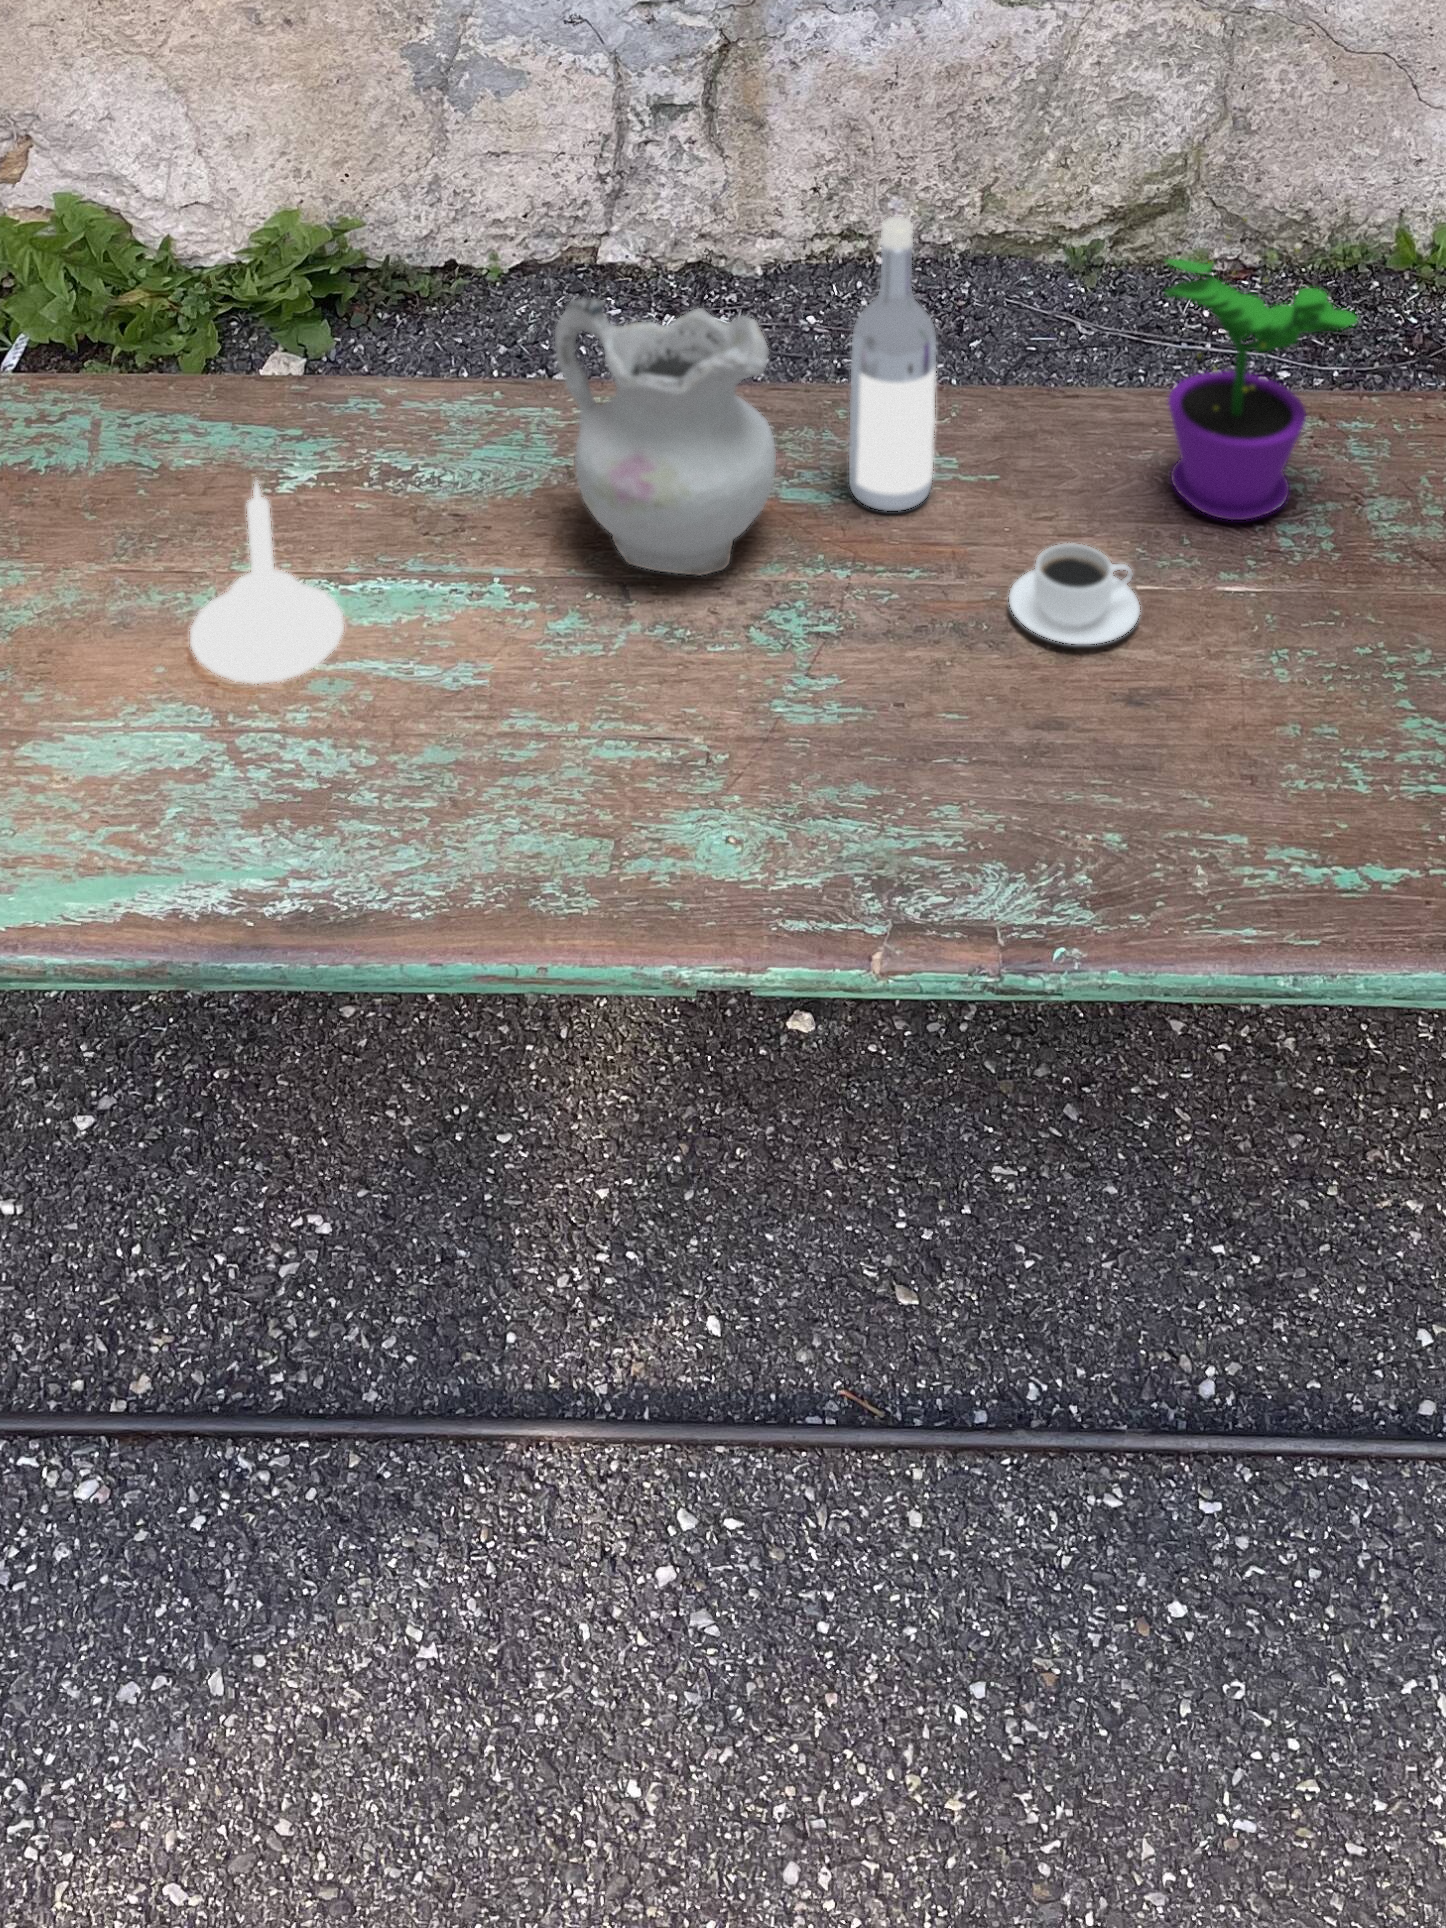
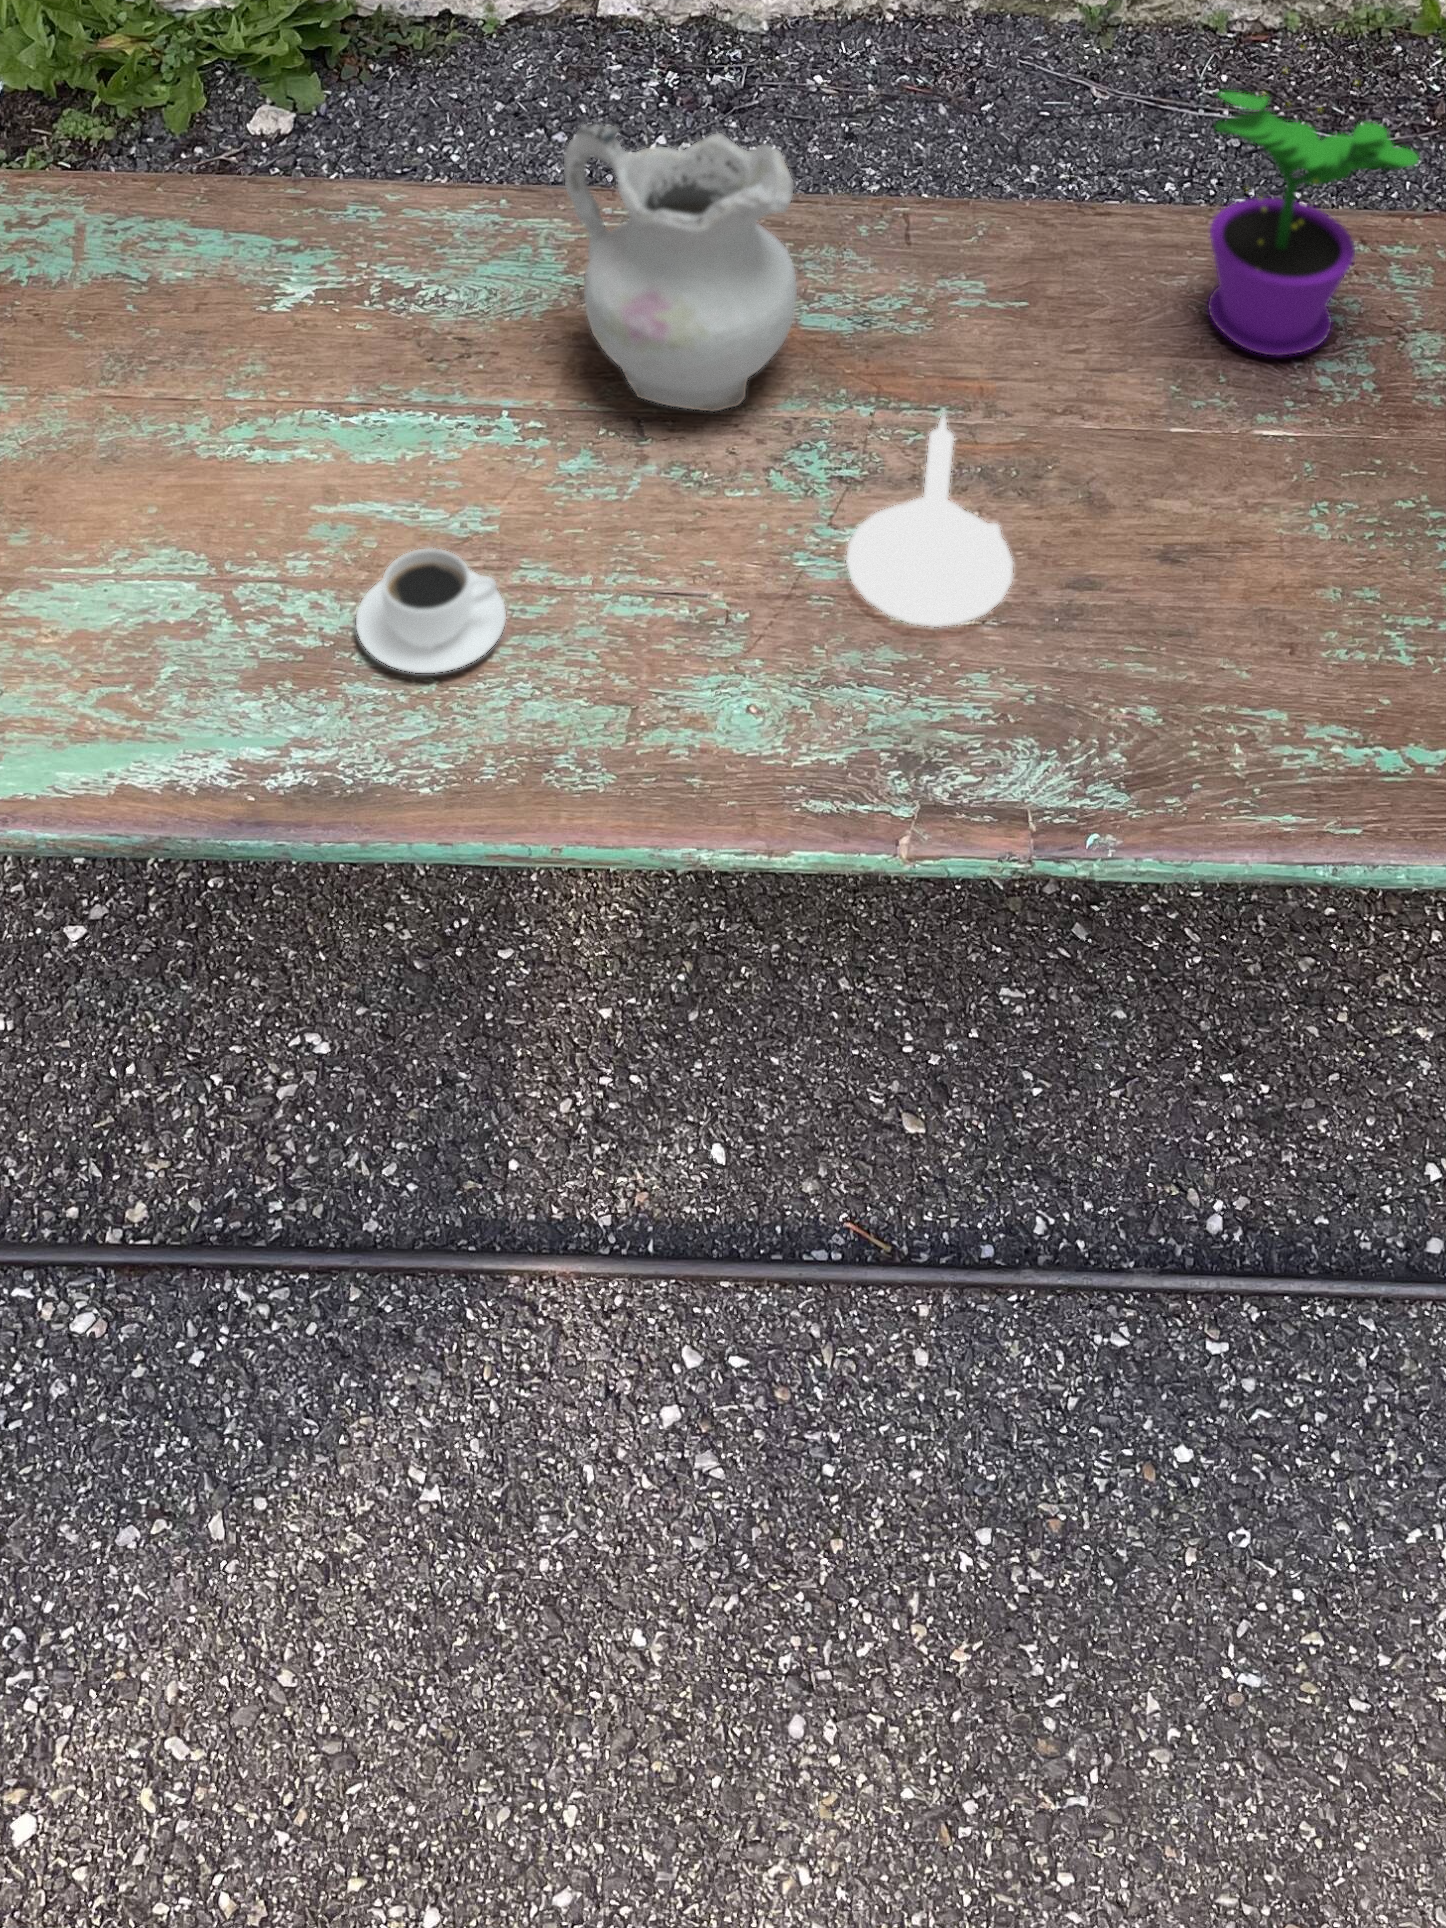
wine bottle: present [849,217,936,511] -> none [870,41,968,341]
candle holder: present [190,482,344,684] -> present [846,414,1013,627]
coffee cup: present [1009,543,1140,644] -> present [356,548,506,673]

